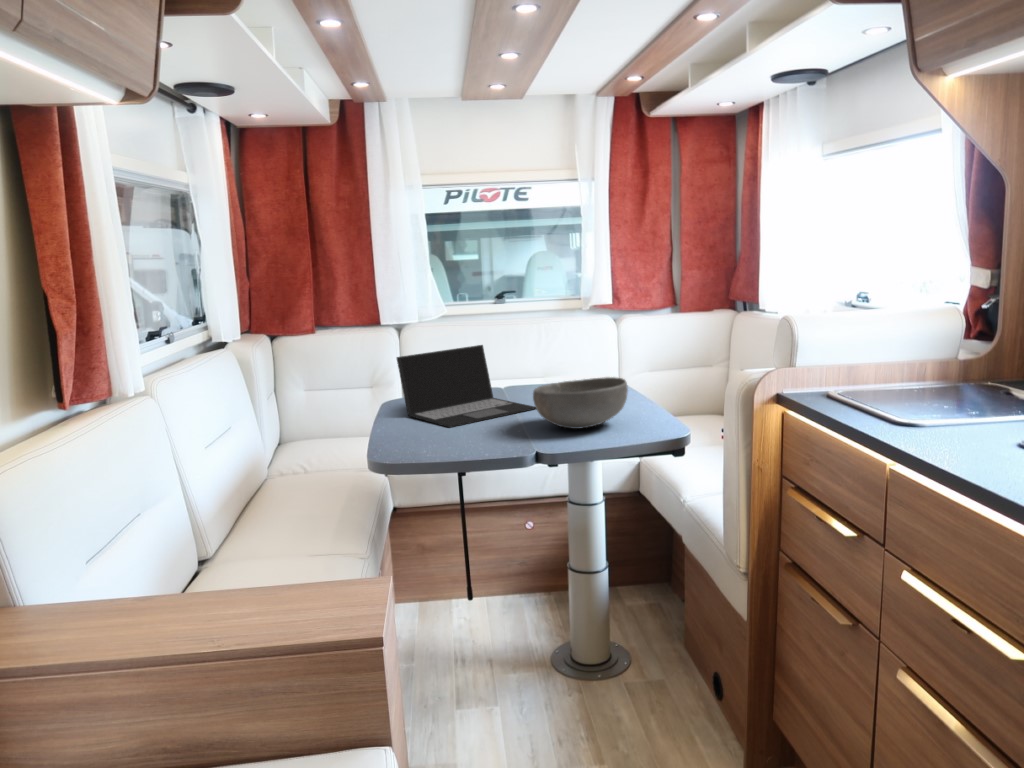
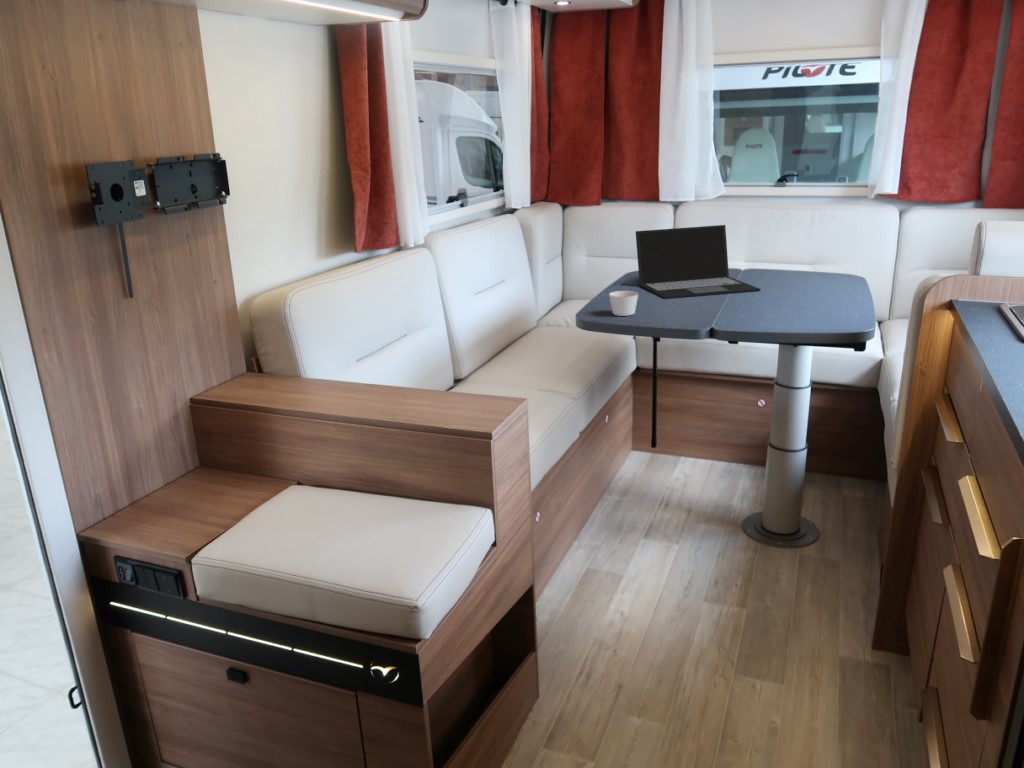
bowl: present [533,377,628,429] -> none [738,265,835,312]
candle: none [403,423,437,453] -> present [609,291,638,316]

